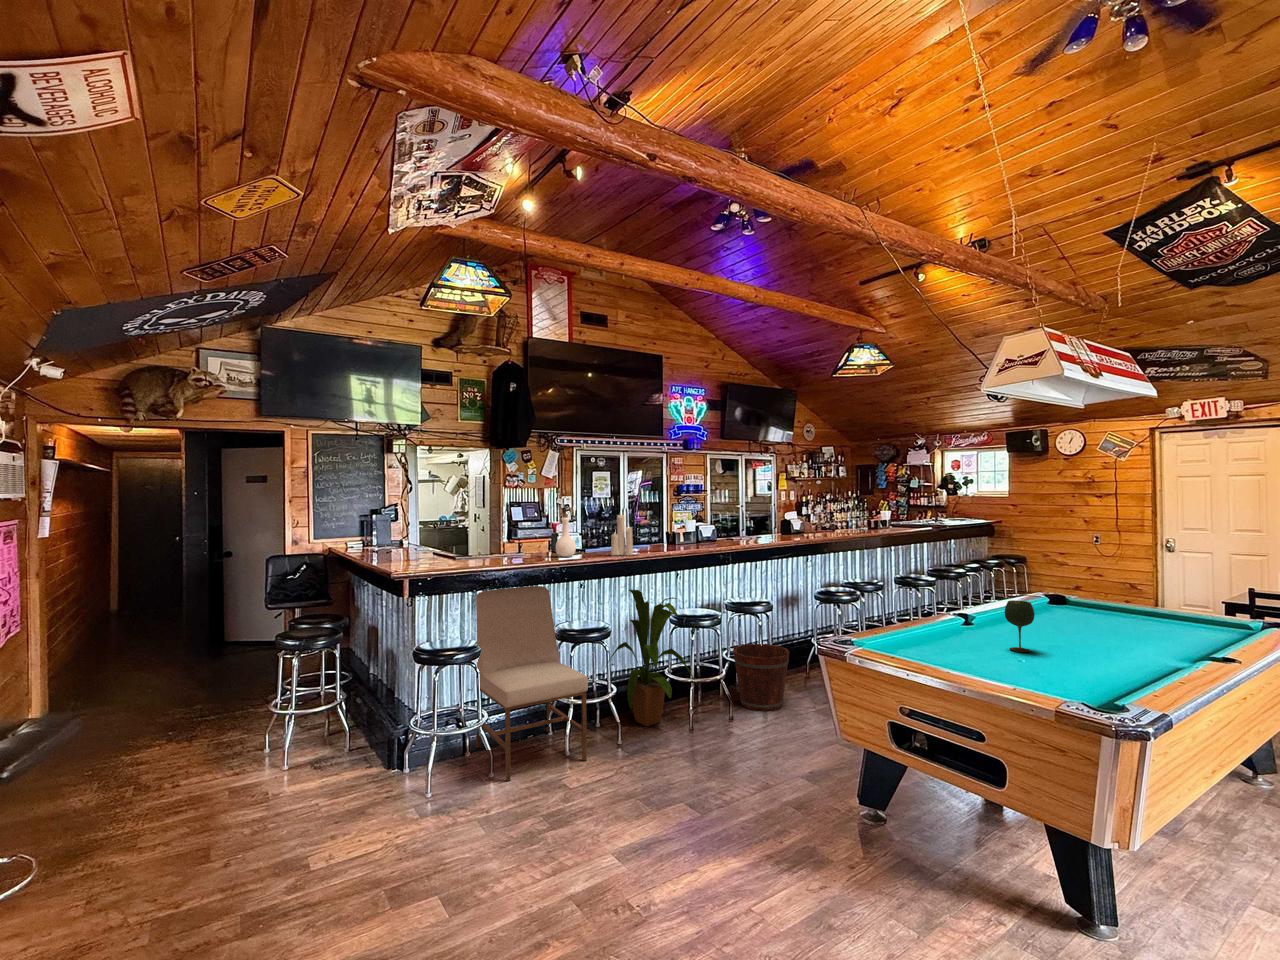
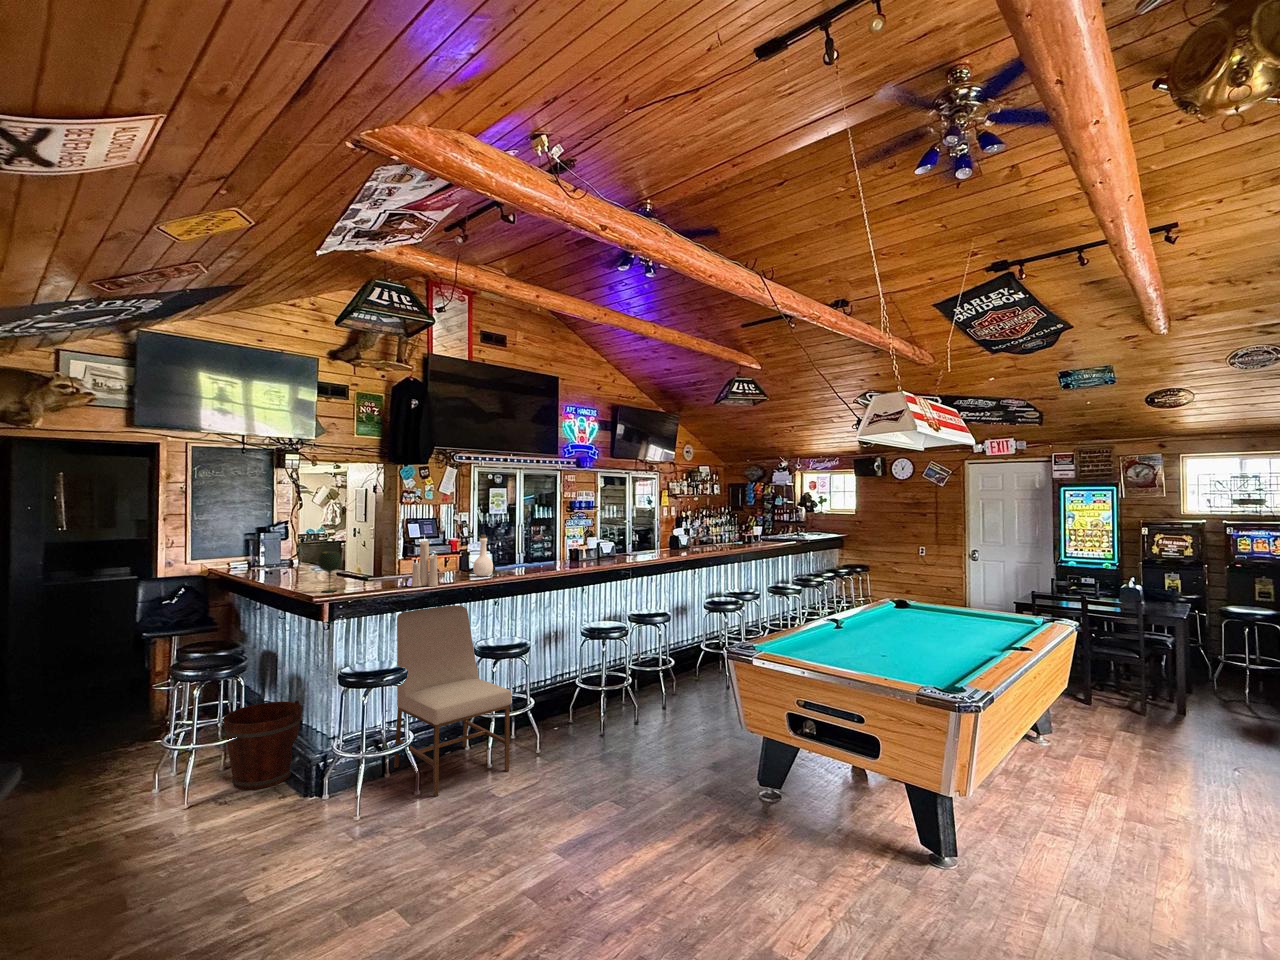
candle: present [611,515,633,555] -> present [411,538,438,587]
house plant: present [607,590,697,726] -> none [518,606,607,735]
wine glass: present [1004,600,1035,652] -> present [318,552,341,592]
bucket: present [733,644,789,711] -> present [223,700,302,790]

